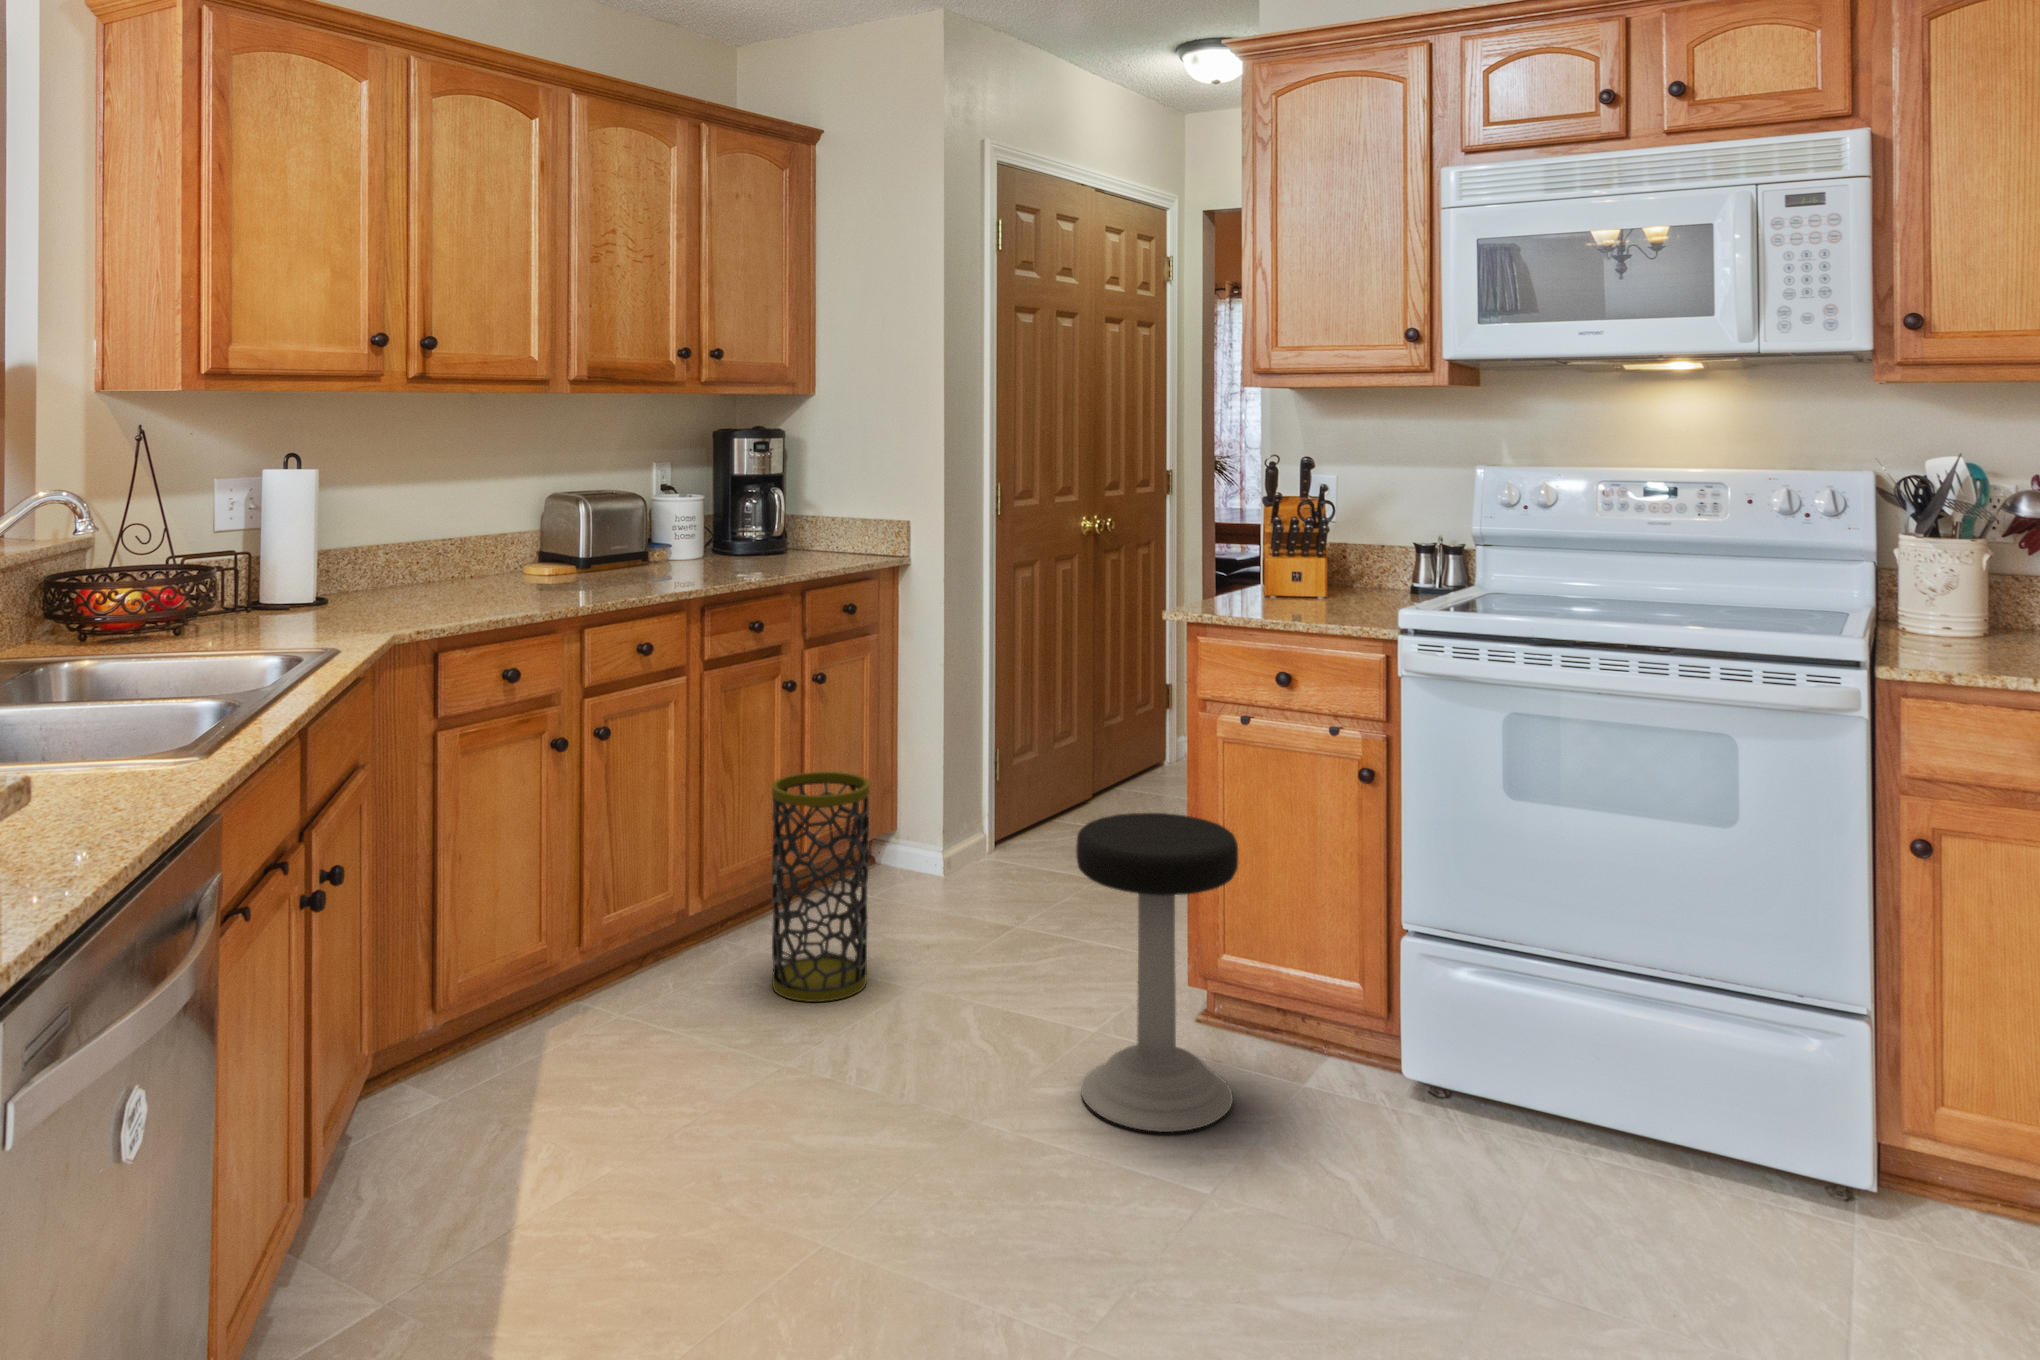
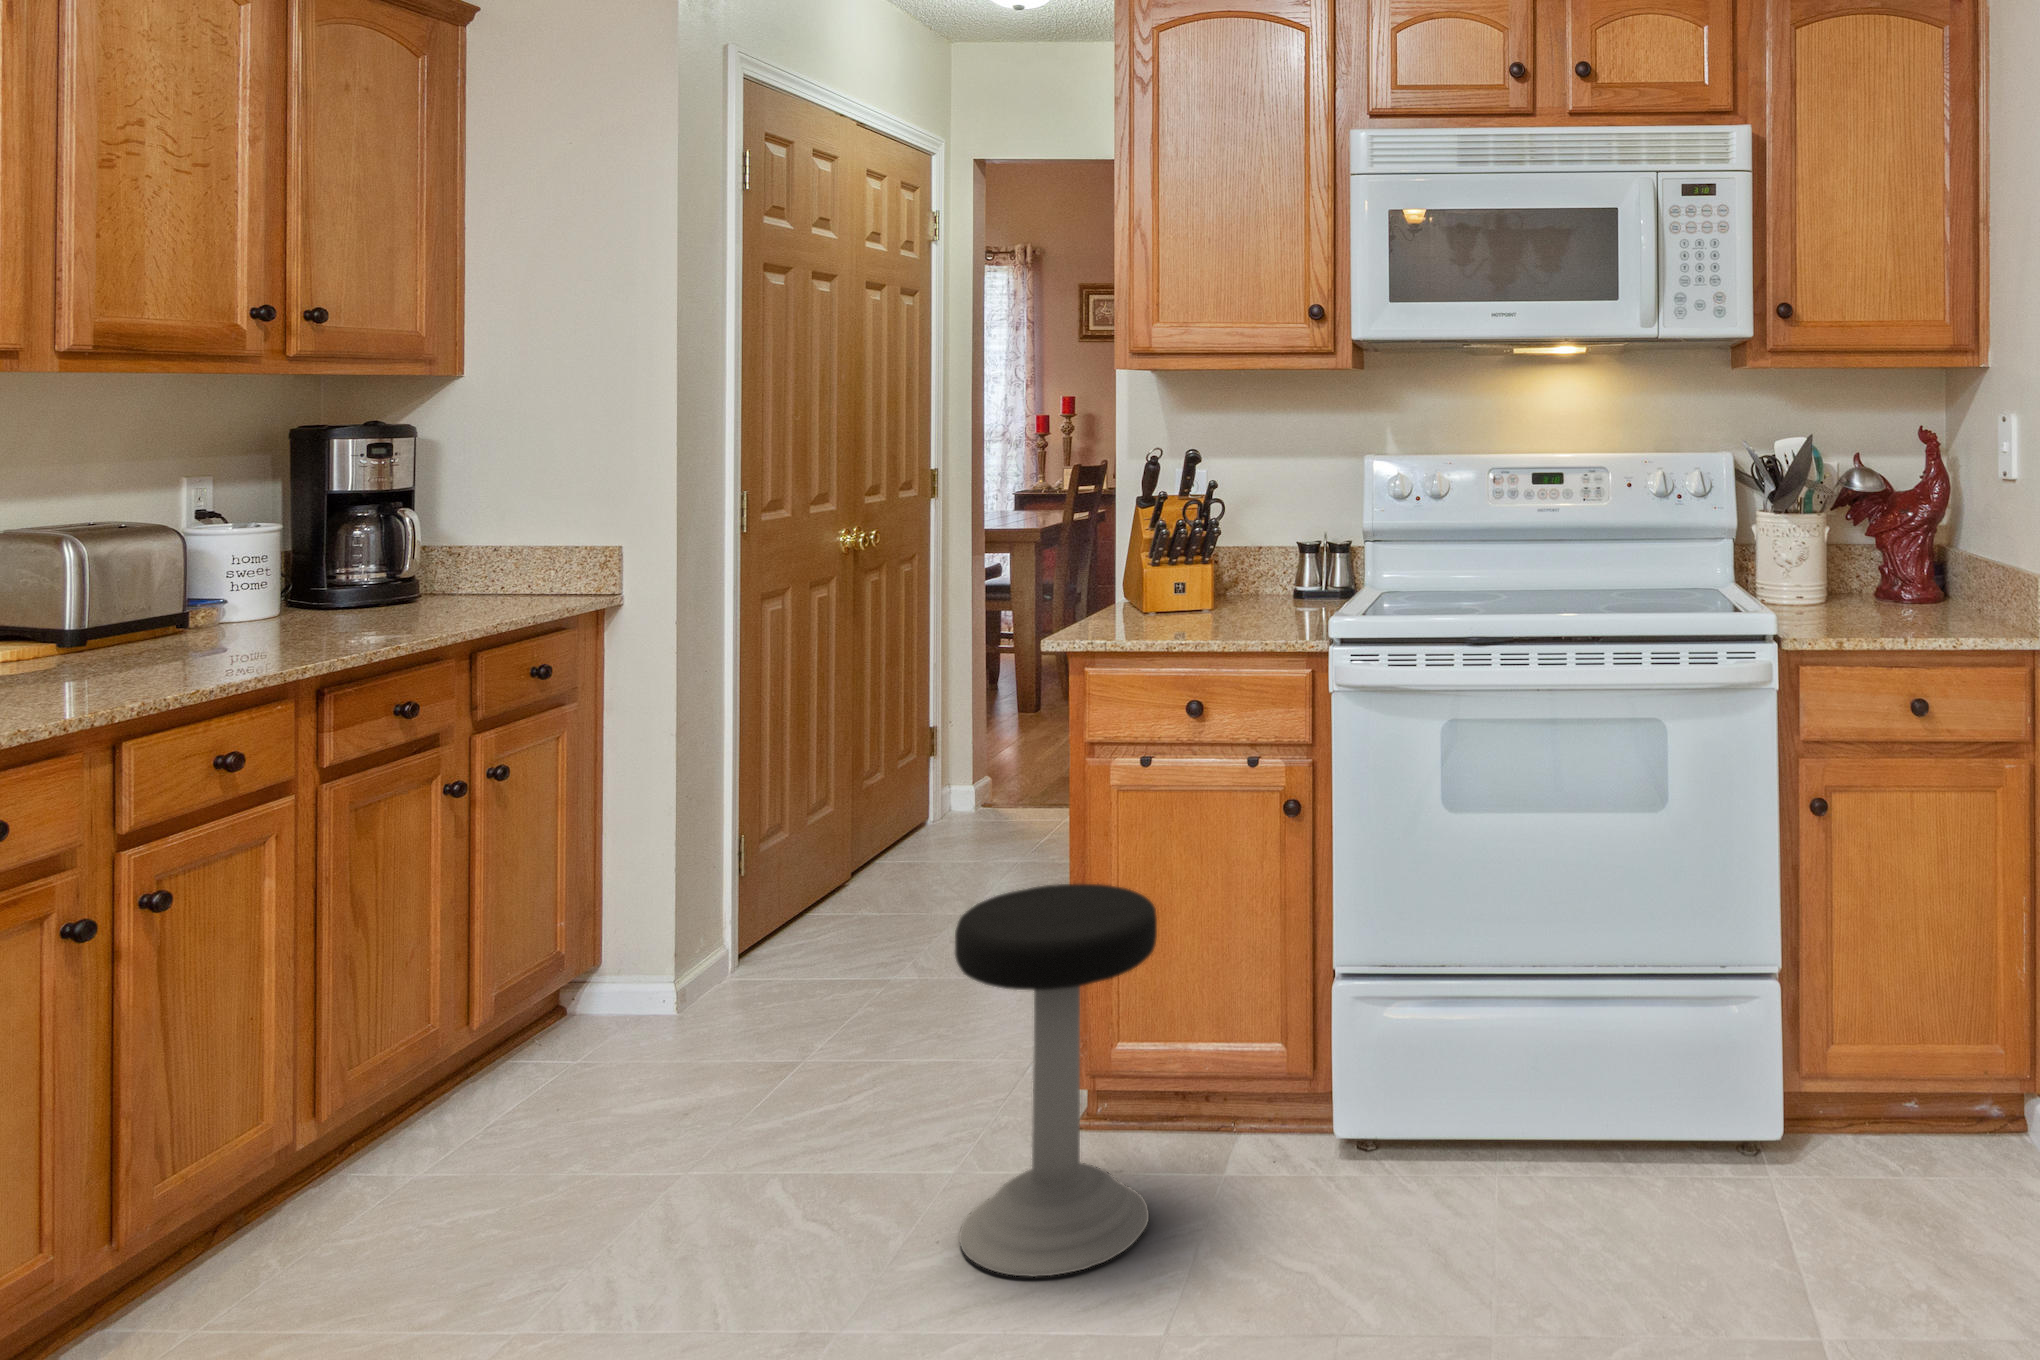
trash can: present [772,772,870,1002] -> none [456,897,613,1227]

